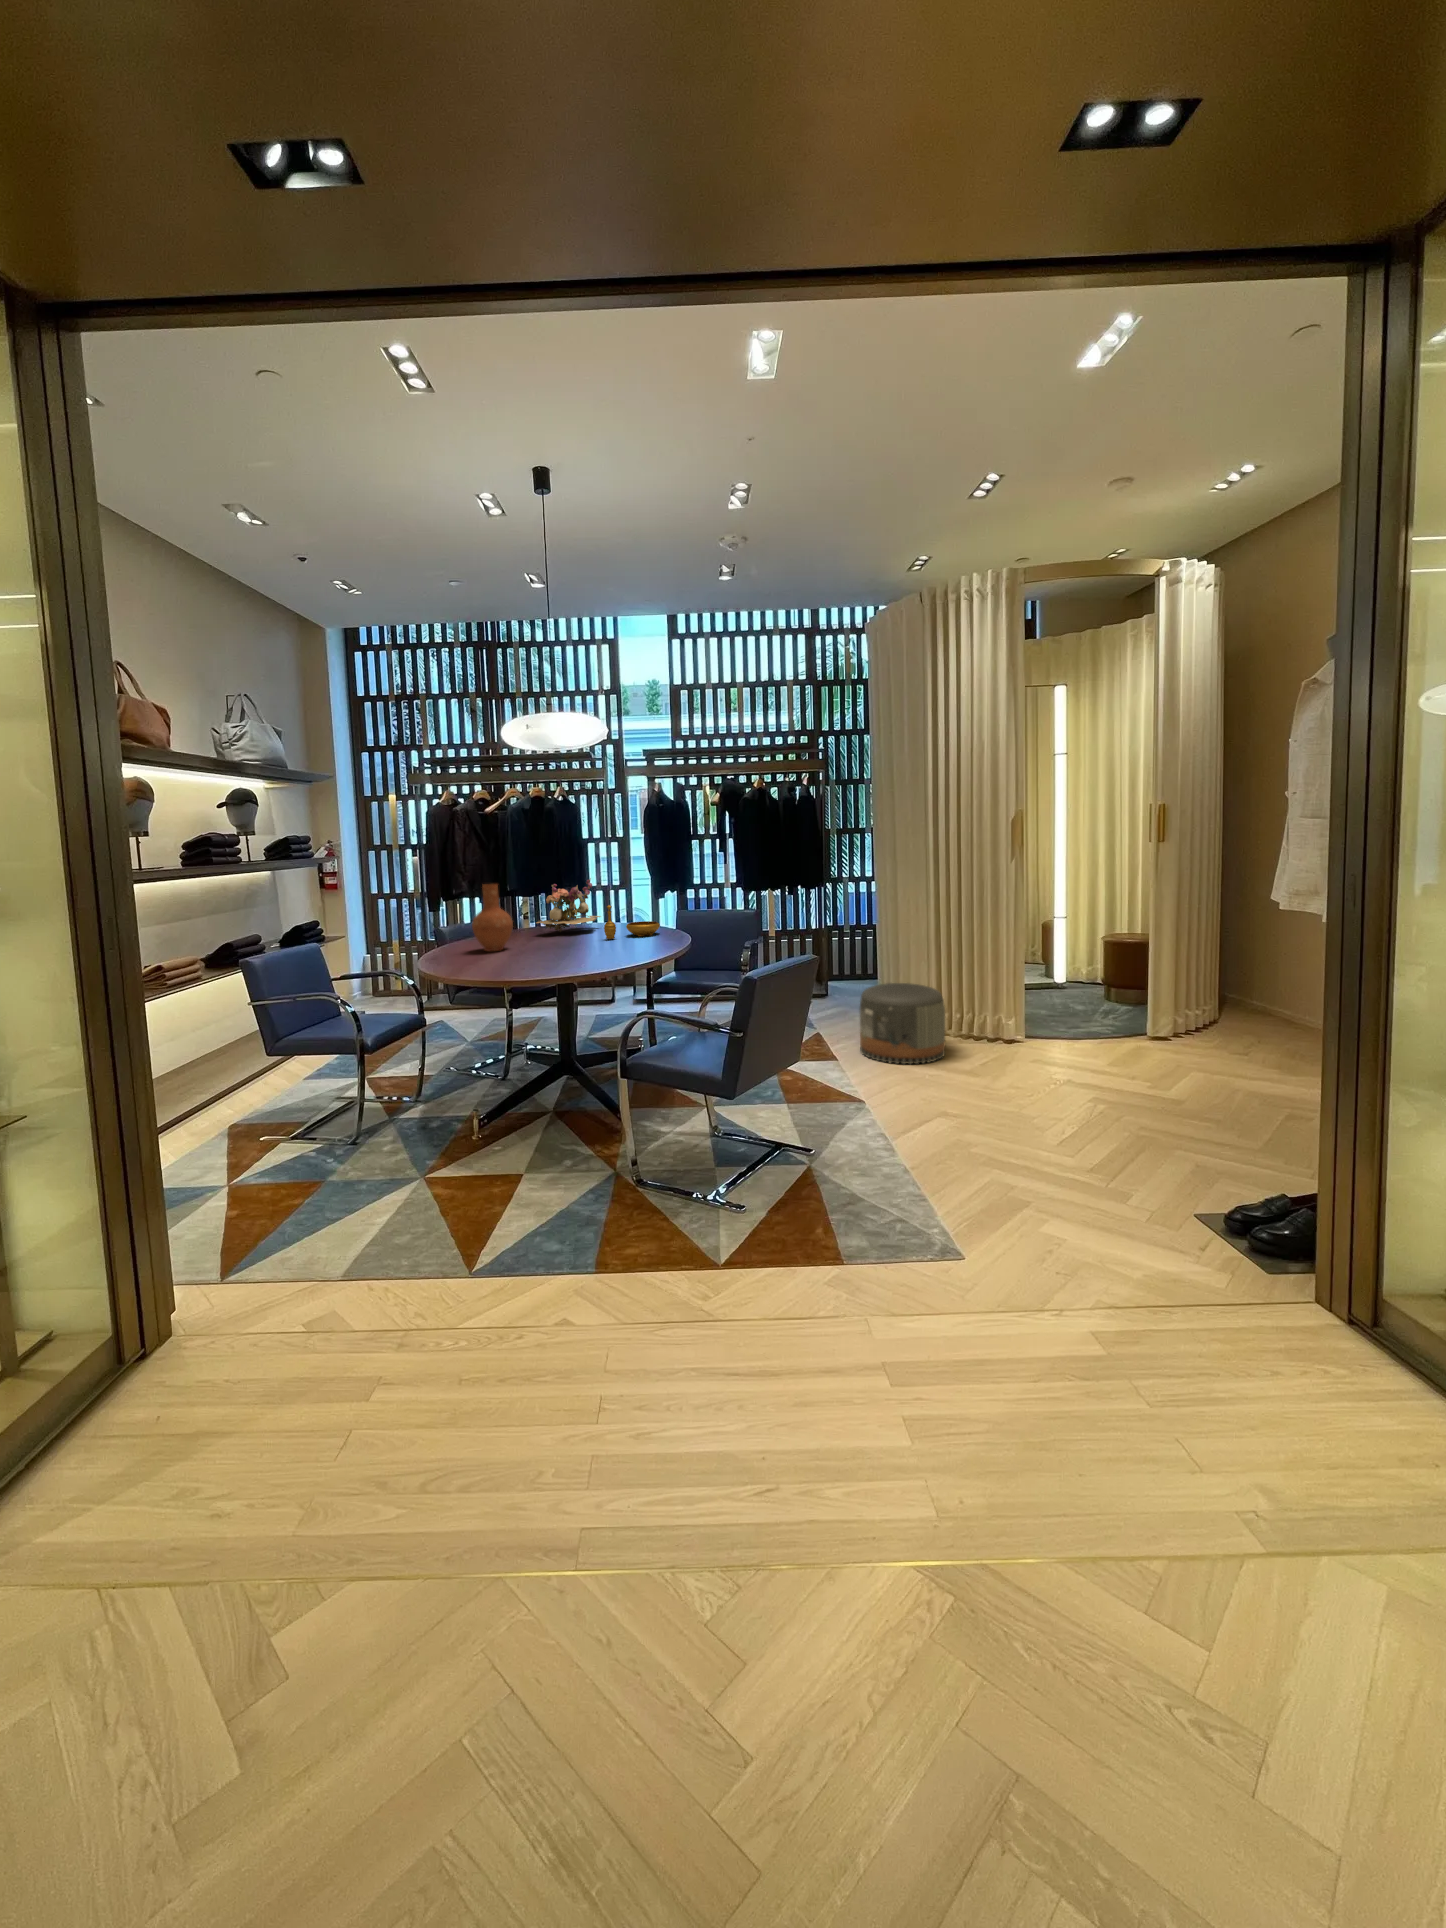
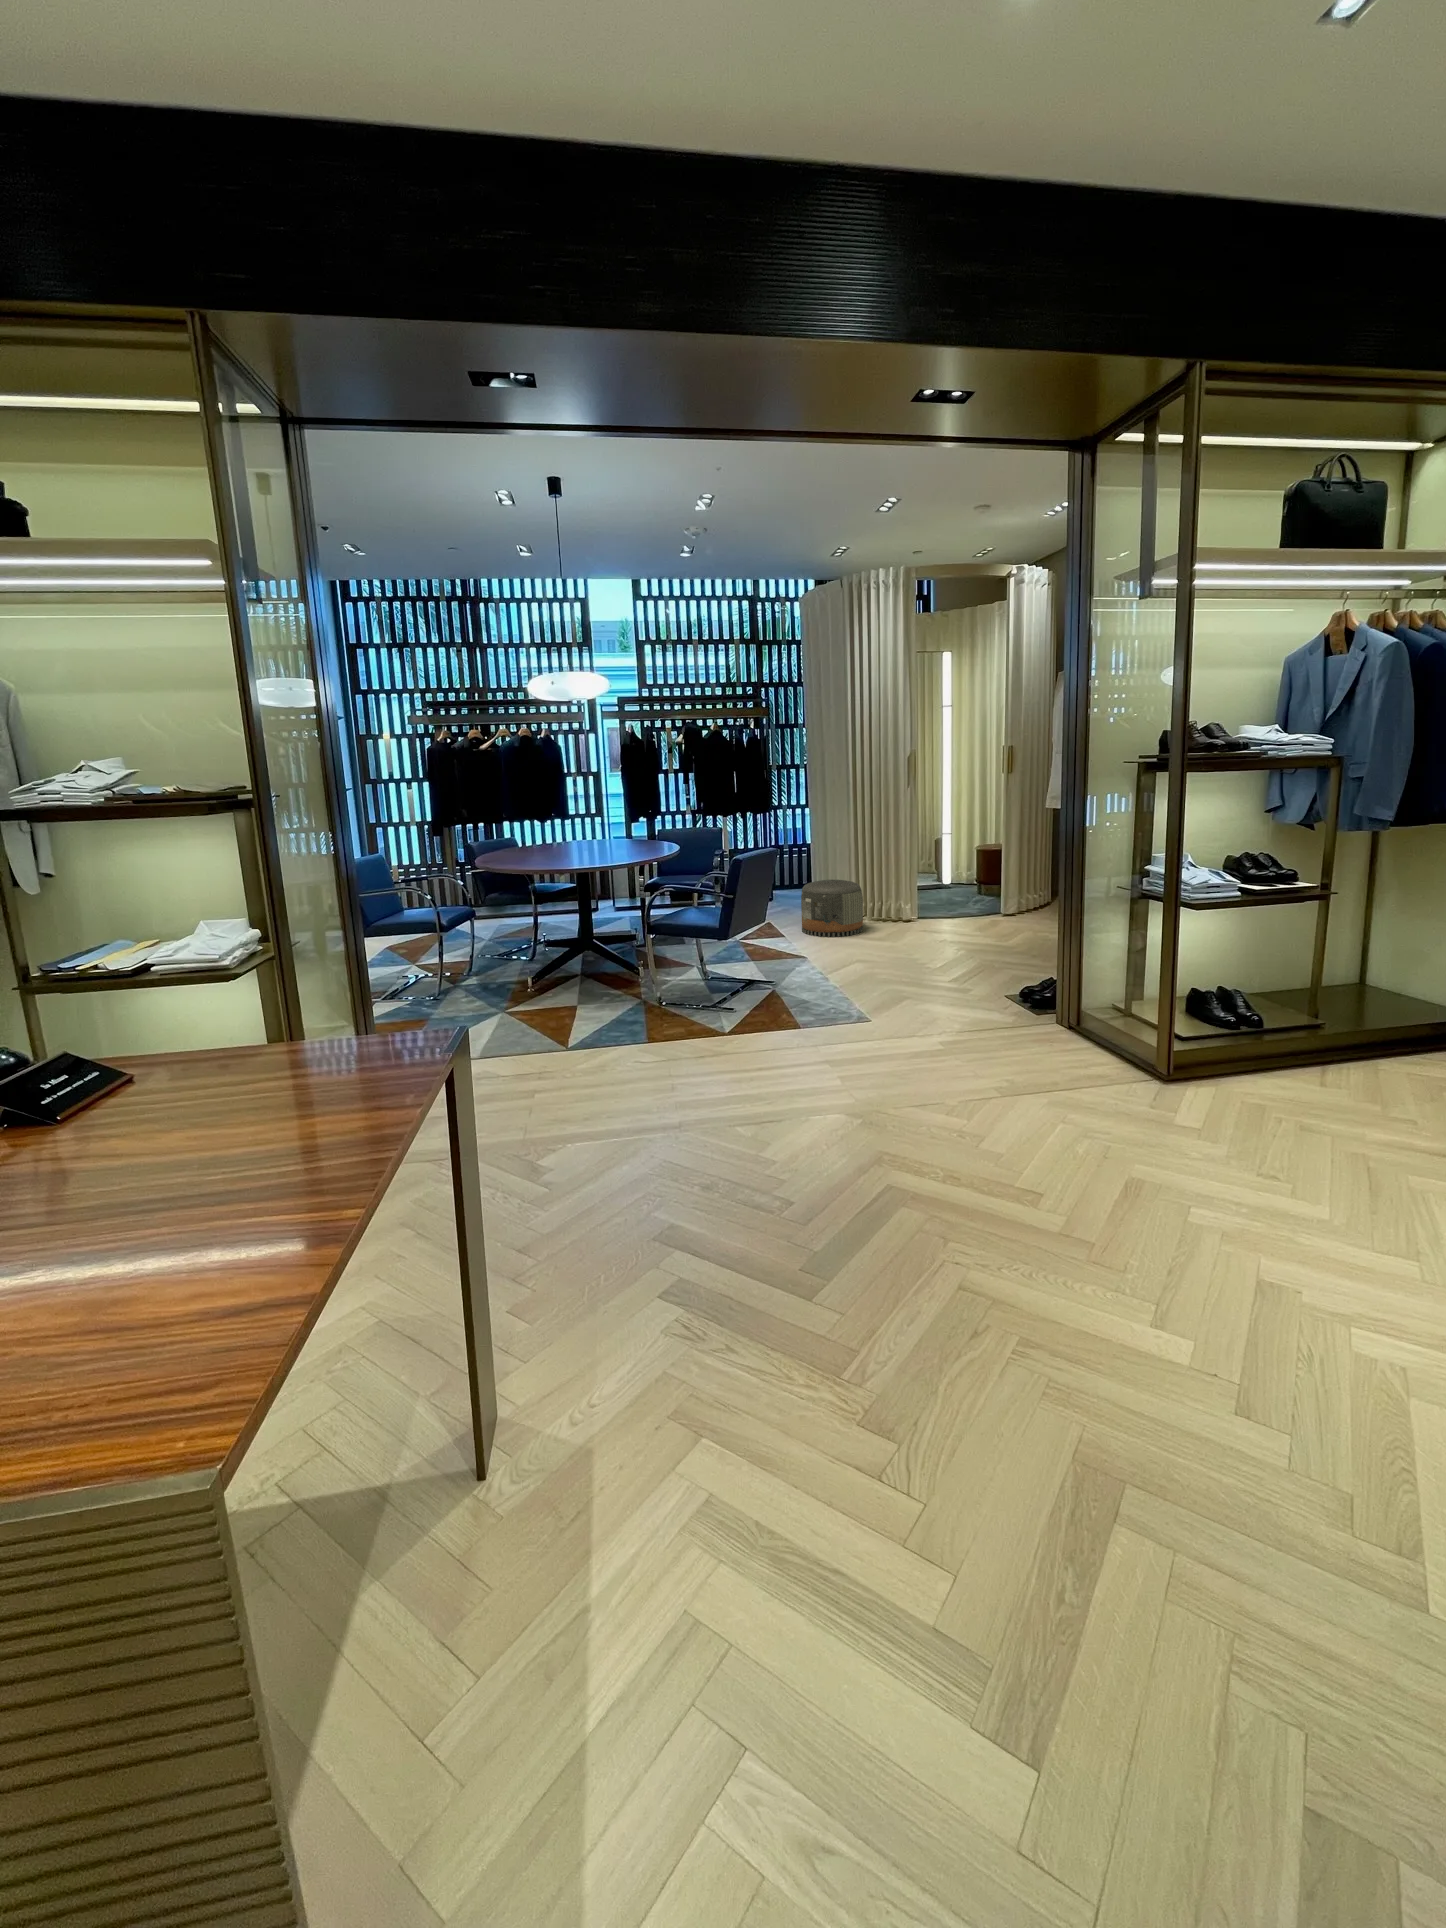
flower arrangement: present [537,878,601,932] -> none [551,802,602,845]
vase: present [472,884,513,951] -> none [509,804,541,857]
decorative bowl: present [604,905,660,939] -> none [611,820,653,846]

